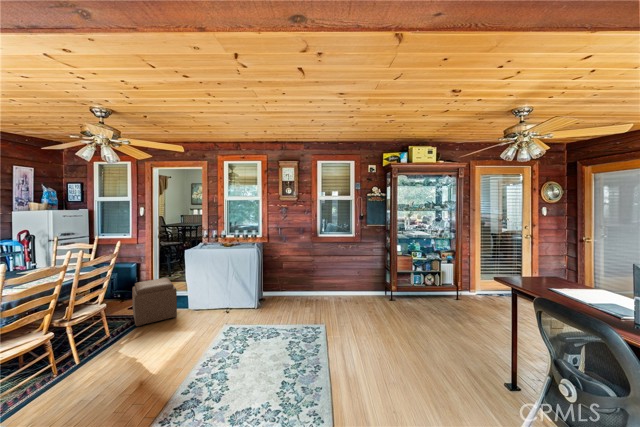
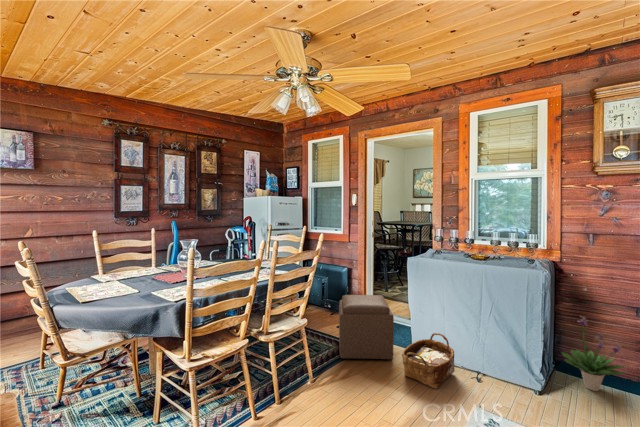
potted plant: none [269,269,294,303] -> present [562,316,625,391]
woven basket: none [183,293,216,325] -> present [402,333,454,389]

